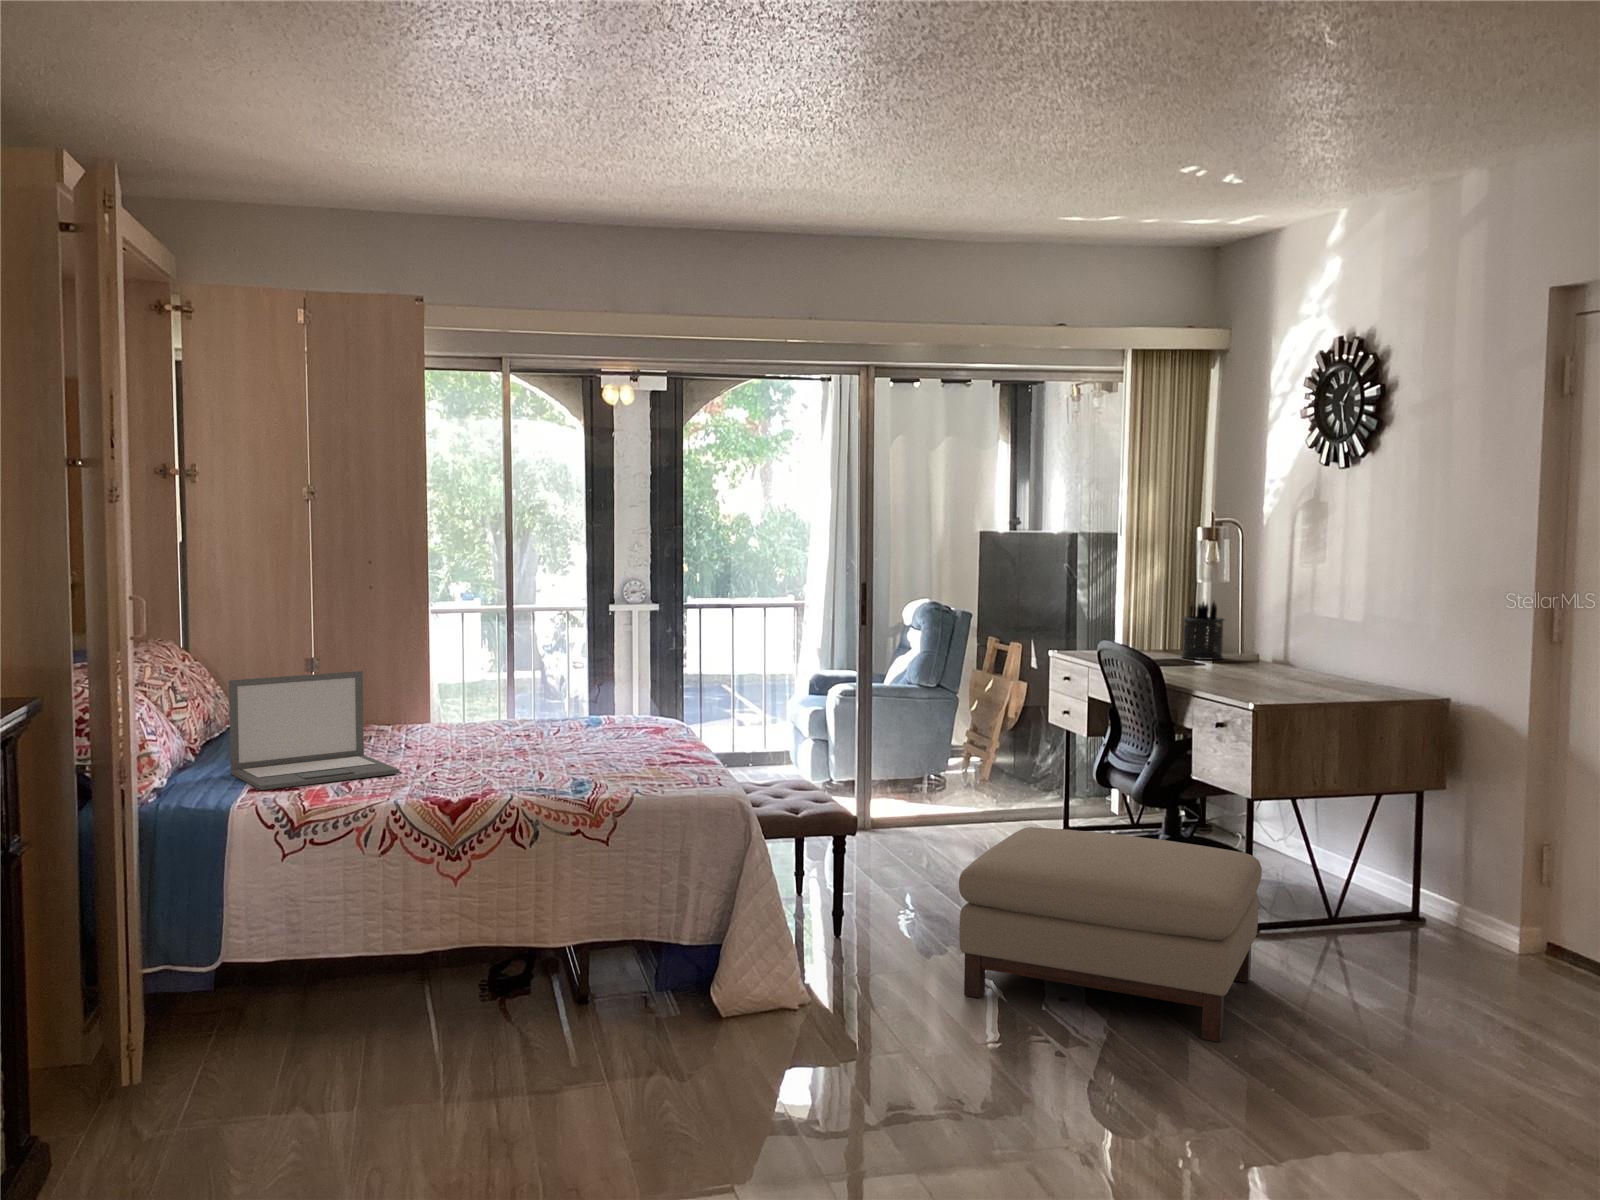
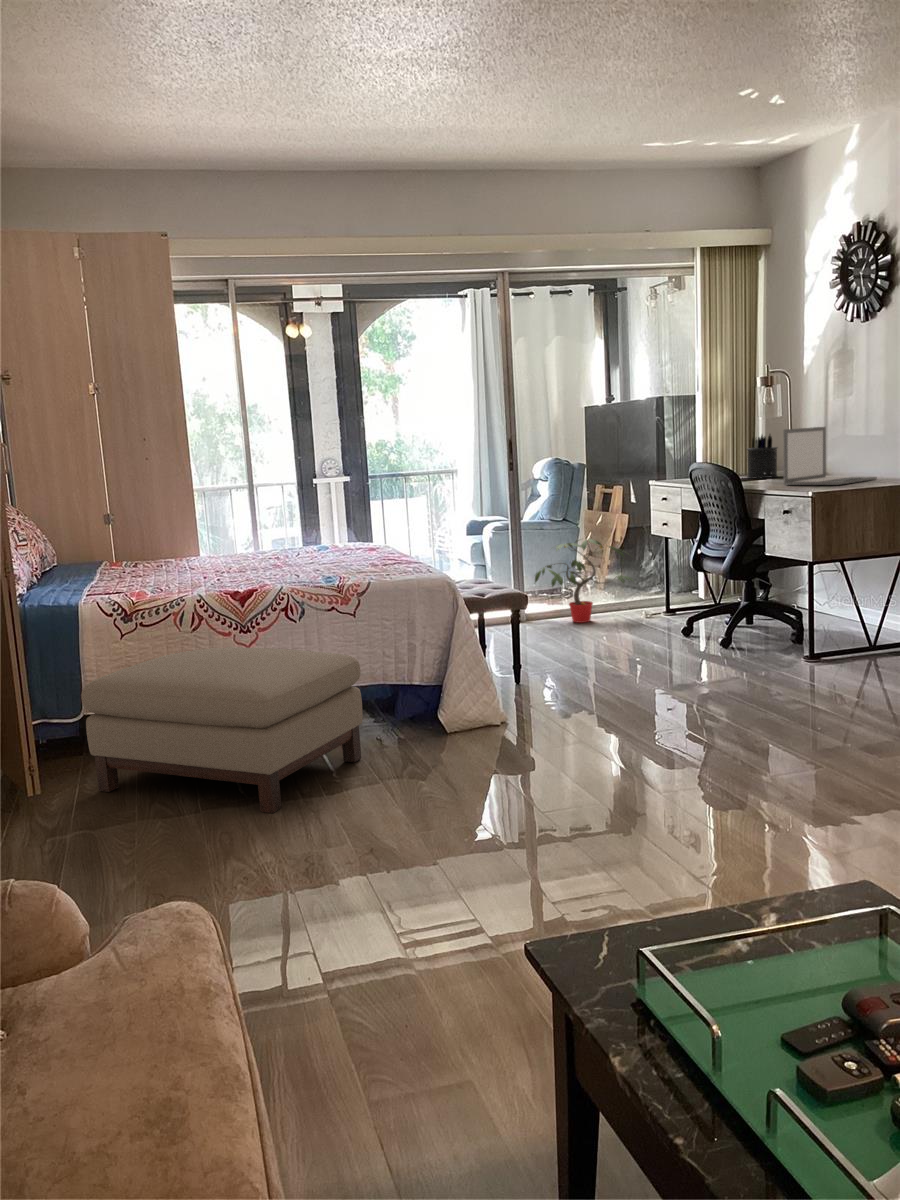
laptop: present [229,671,399,790] -> present [783,427,877,485]
potted plant: none [884,720,1026,835] -> present [535,539,633,623]
ottoman: present [959,827,1262,1042] -> present [81,647,363,813]

